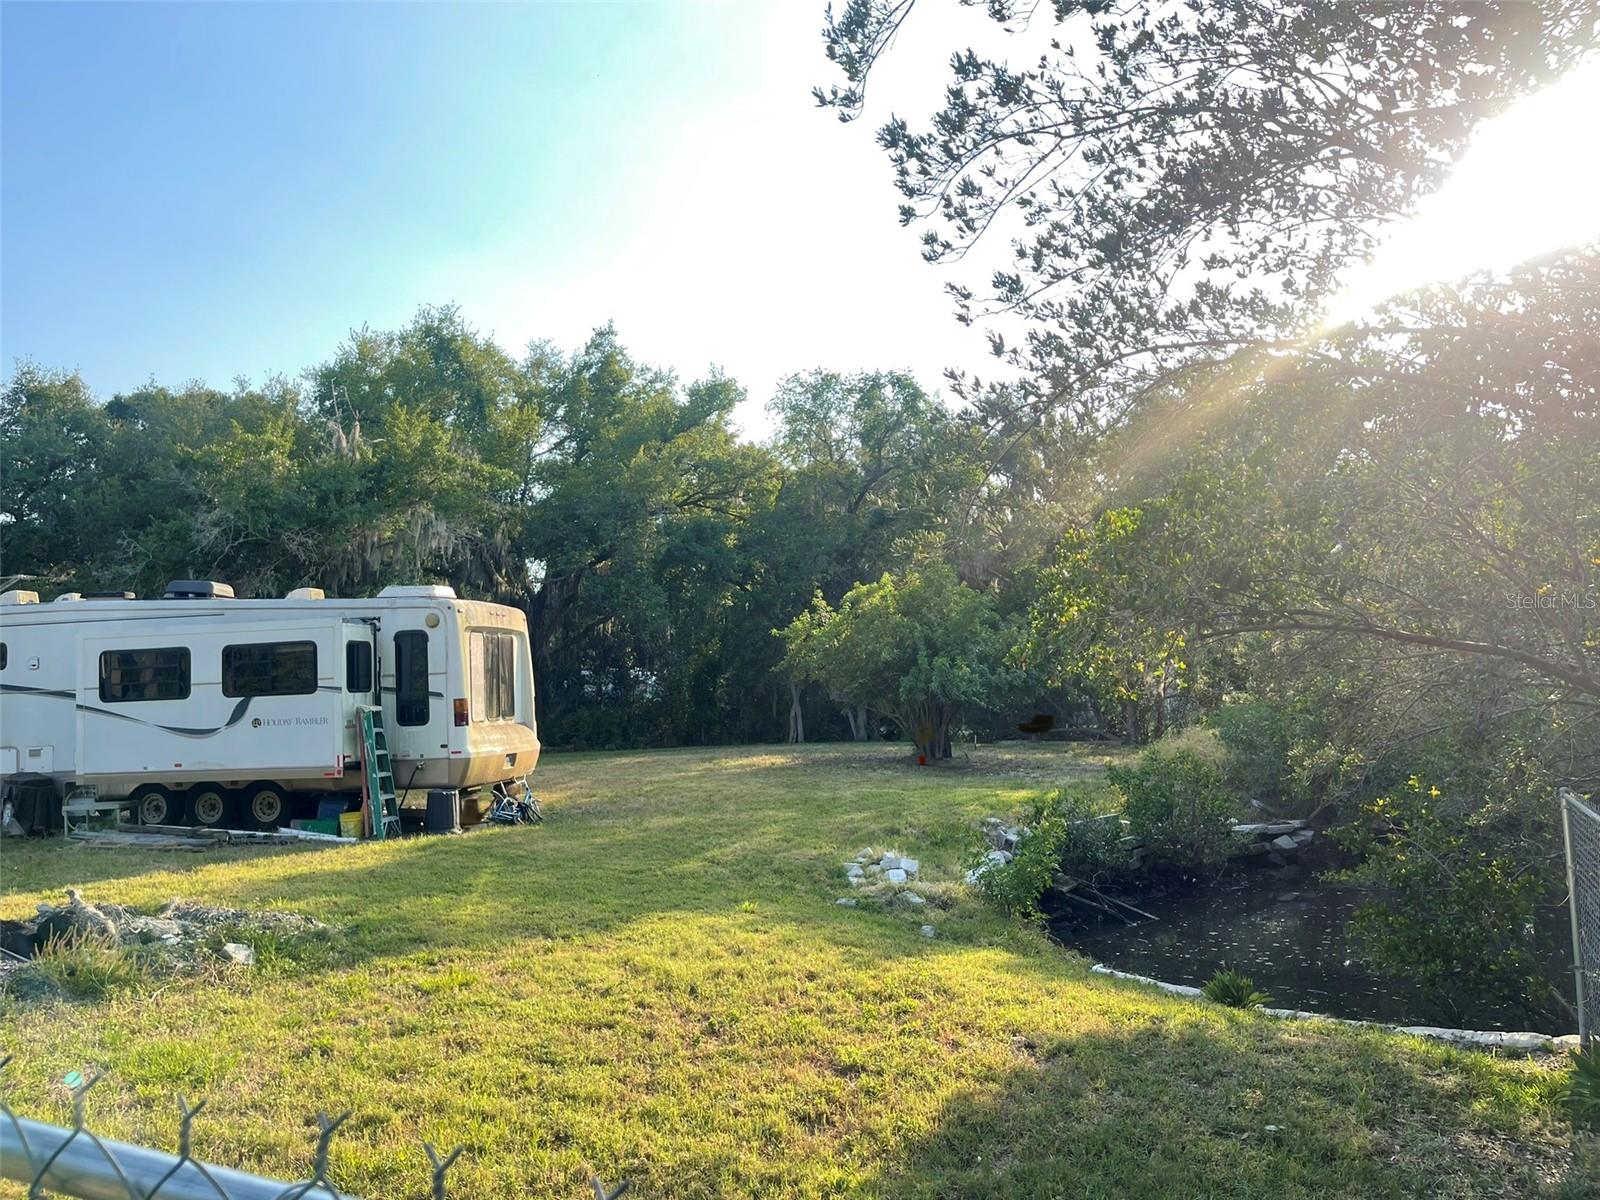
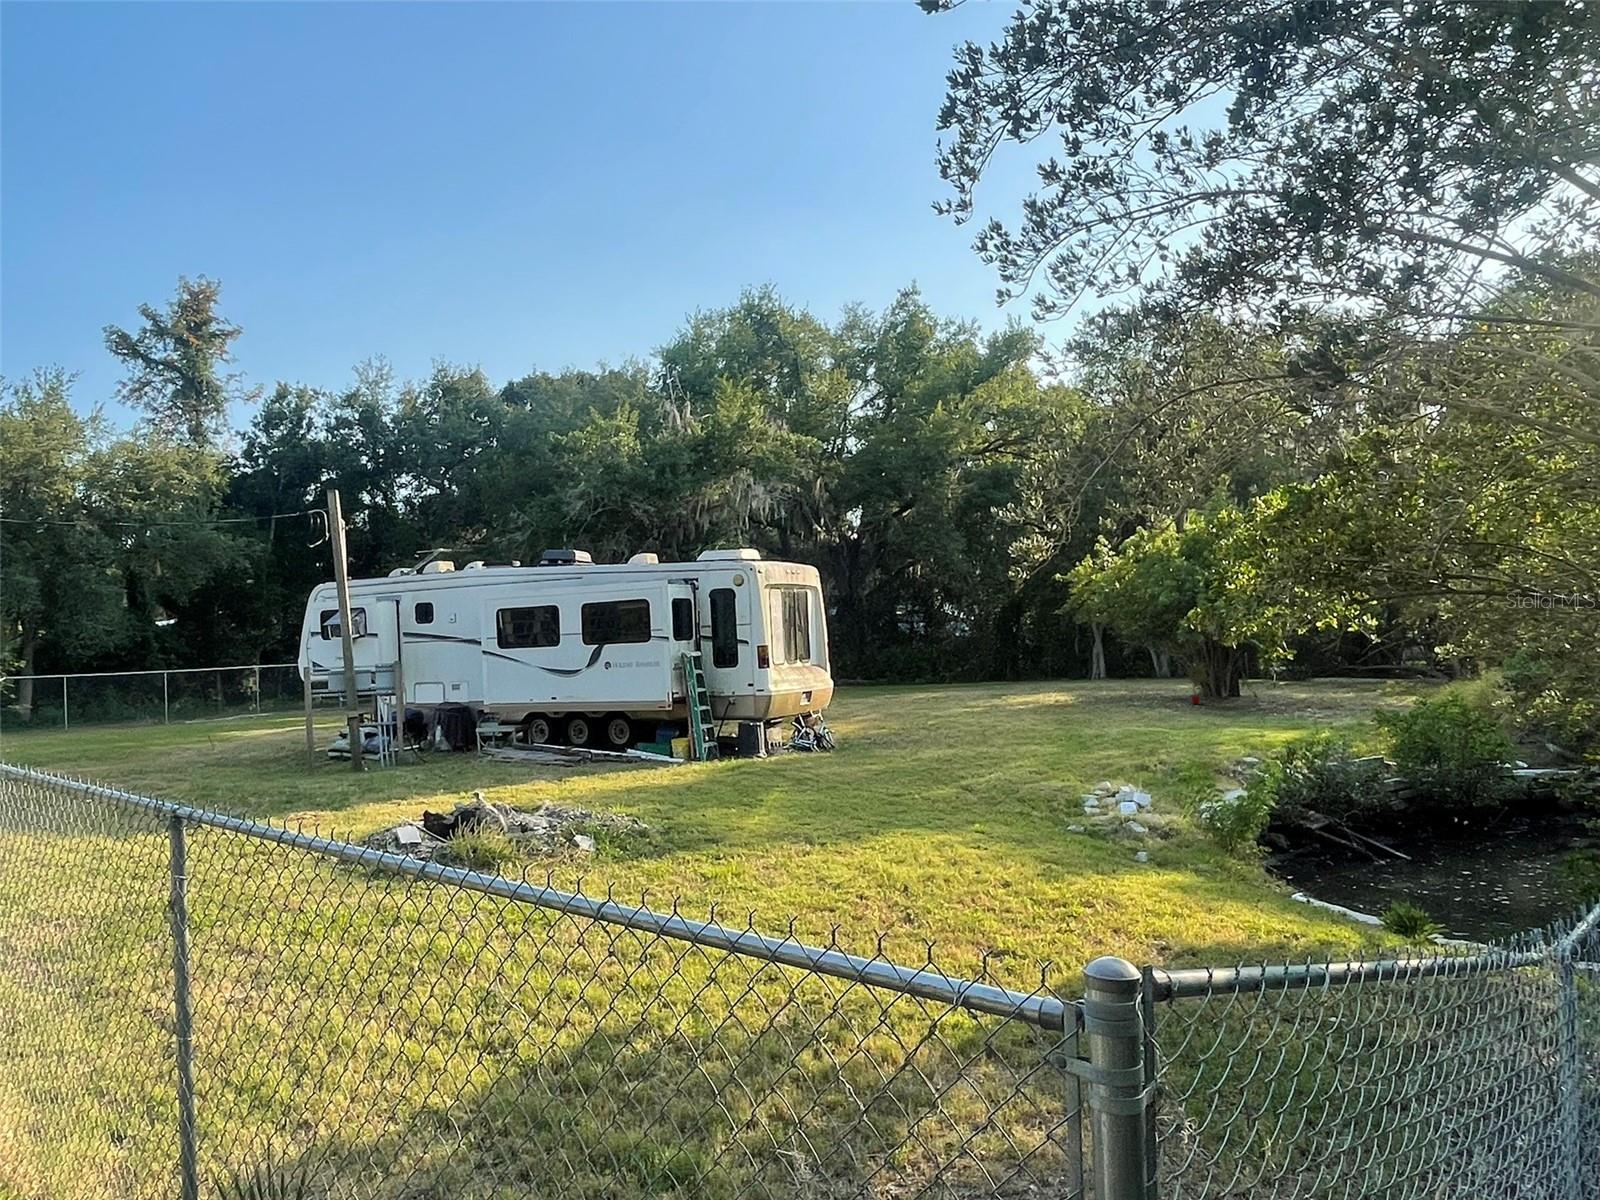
lounge chair: present [1017,714,1054,741] -> none [1305,655,1346,683]
watering can: present [460,797,497,824] -> none [761,727,796,750]

